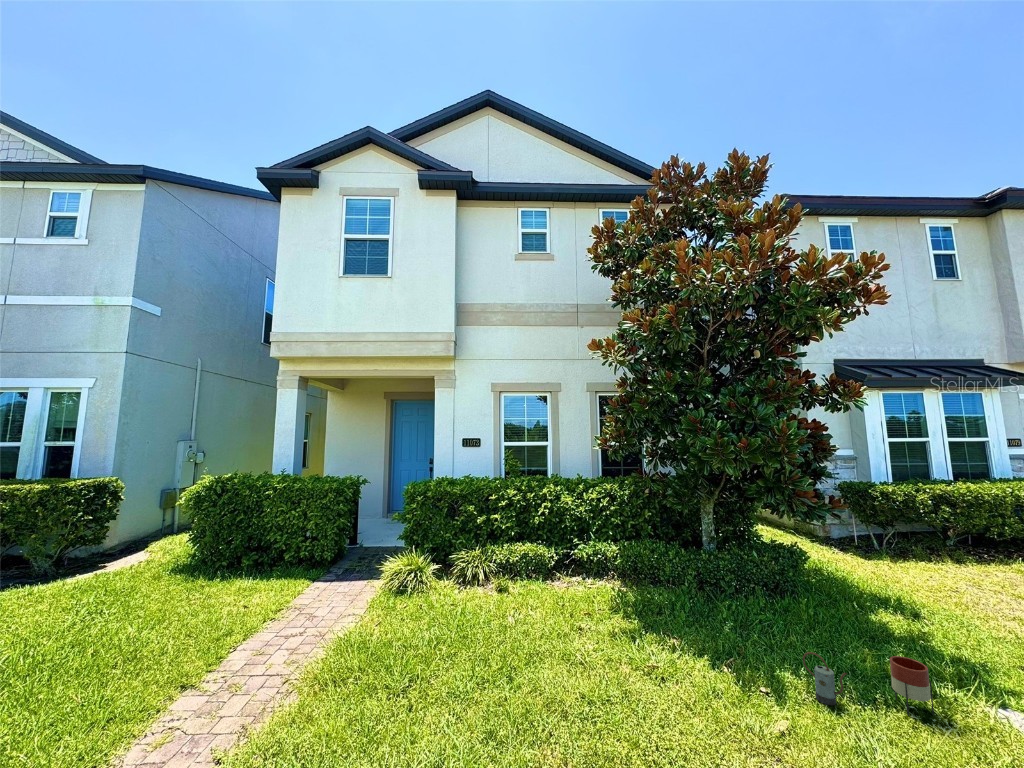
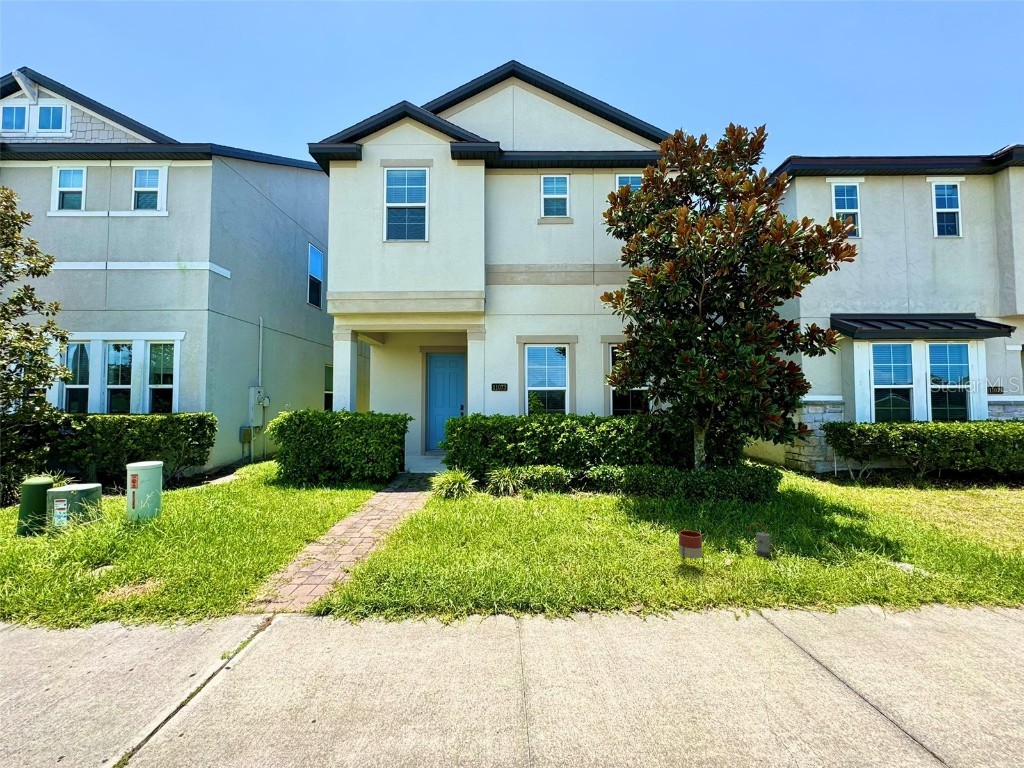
planter: present [890,656,934,716] -> present [679,530,704,569]

